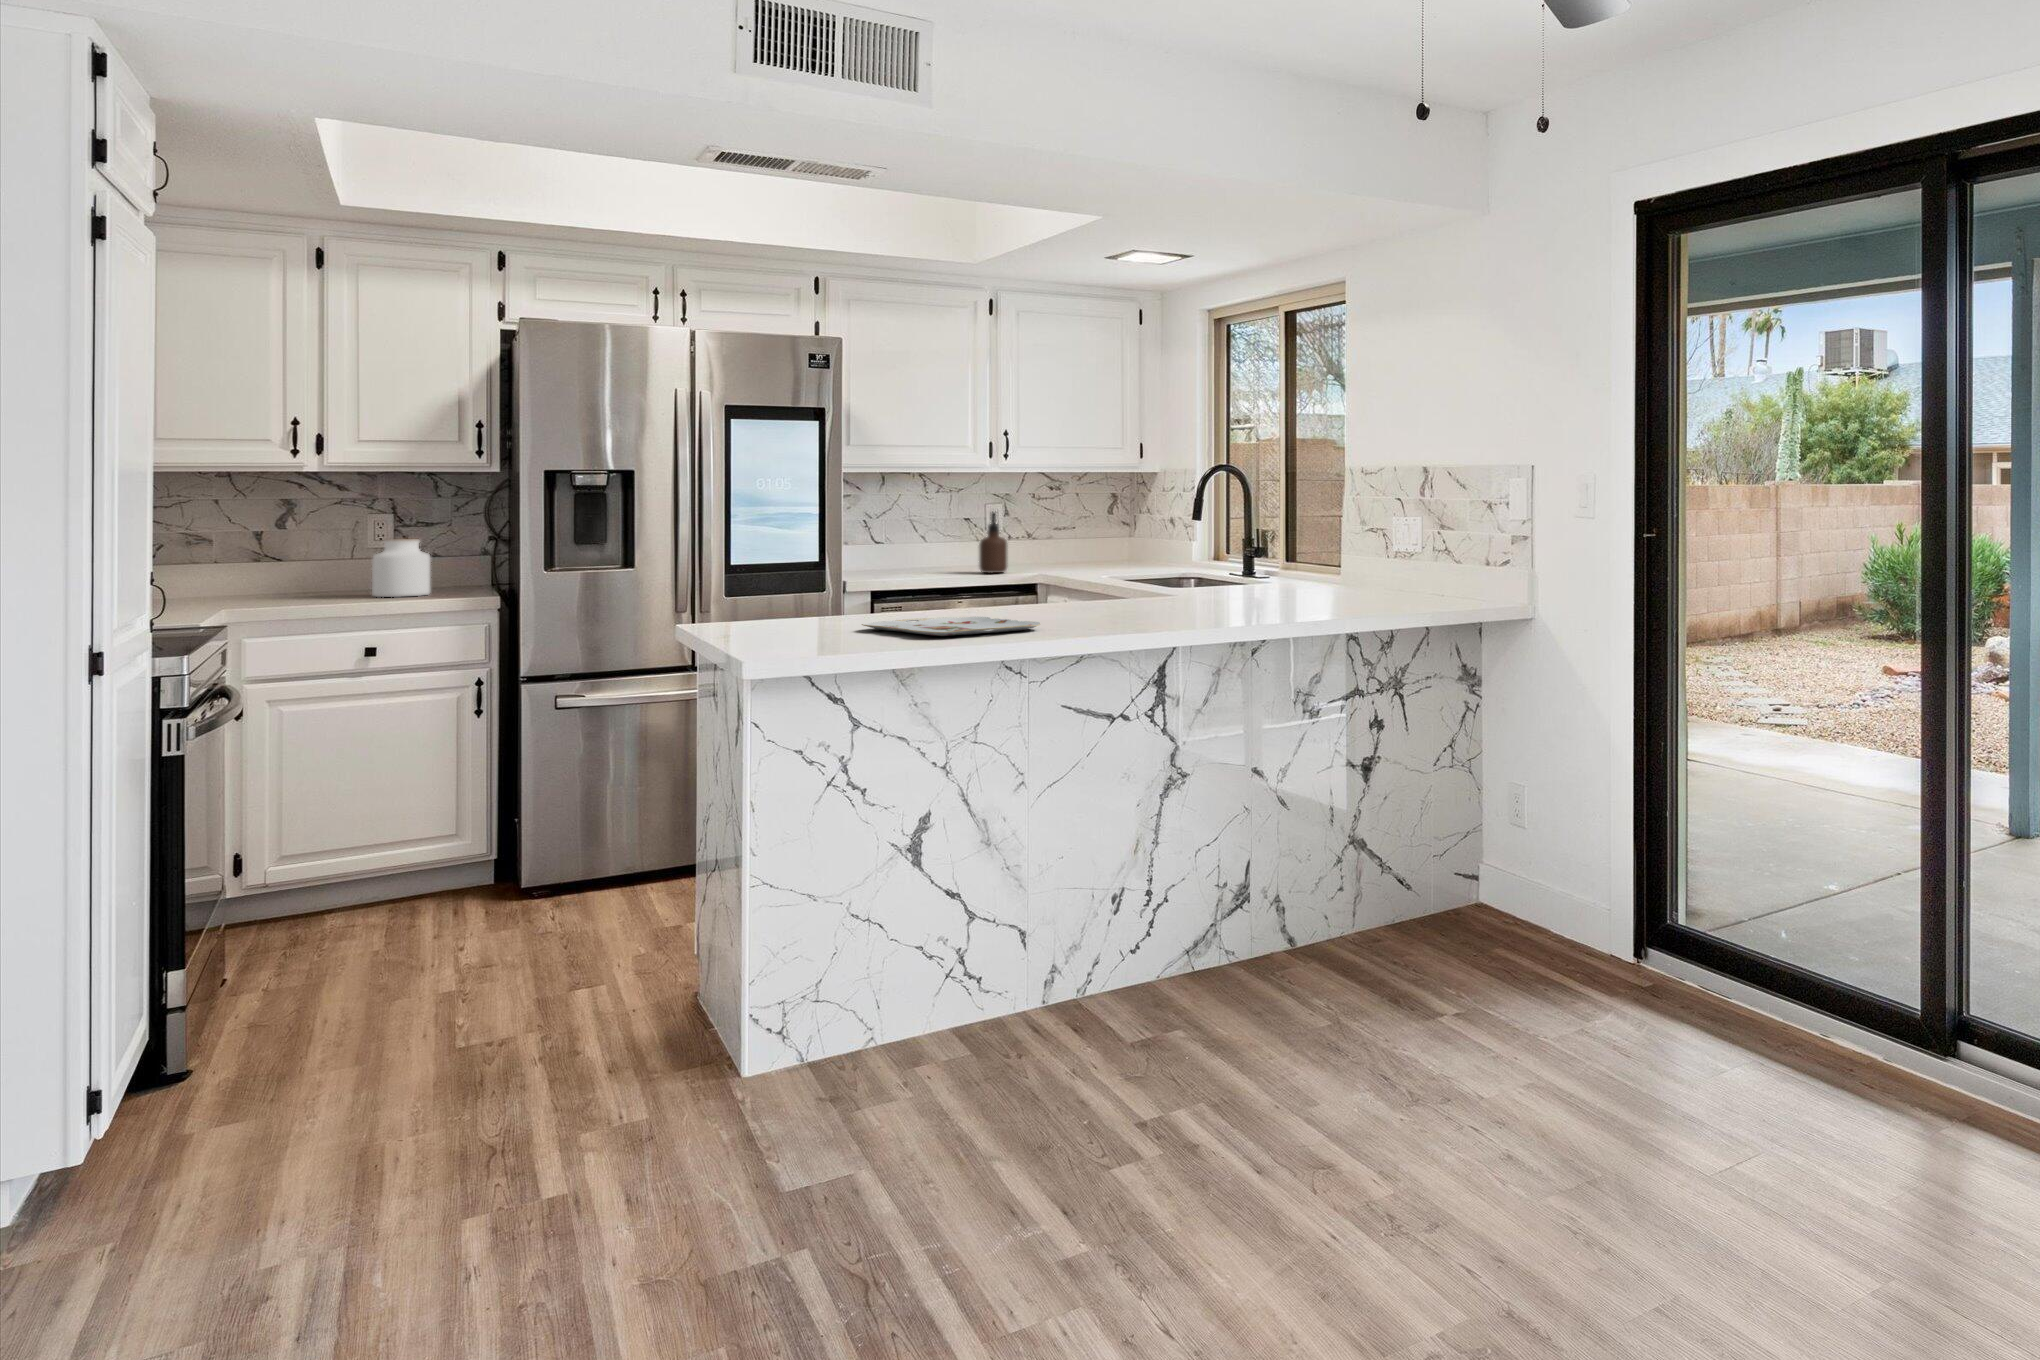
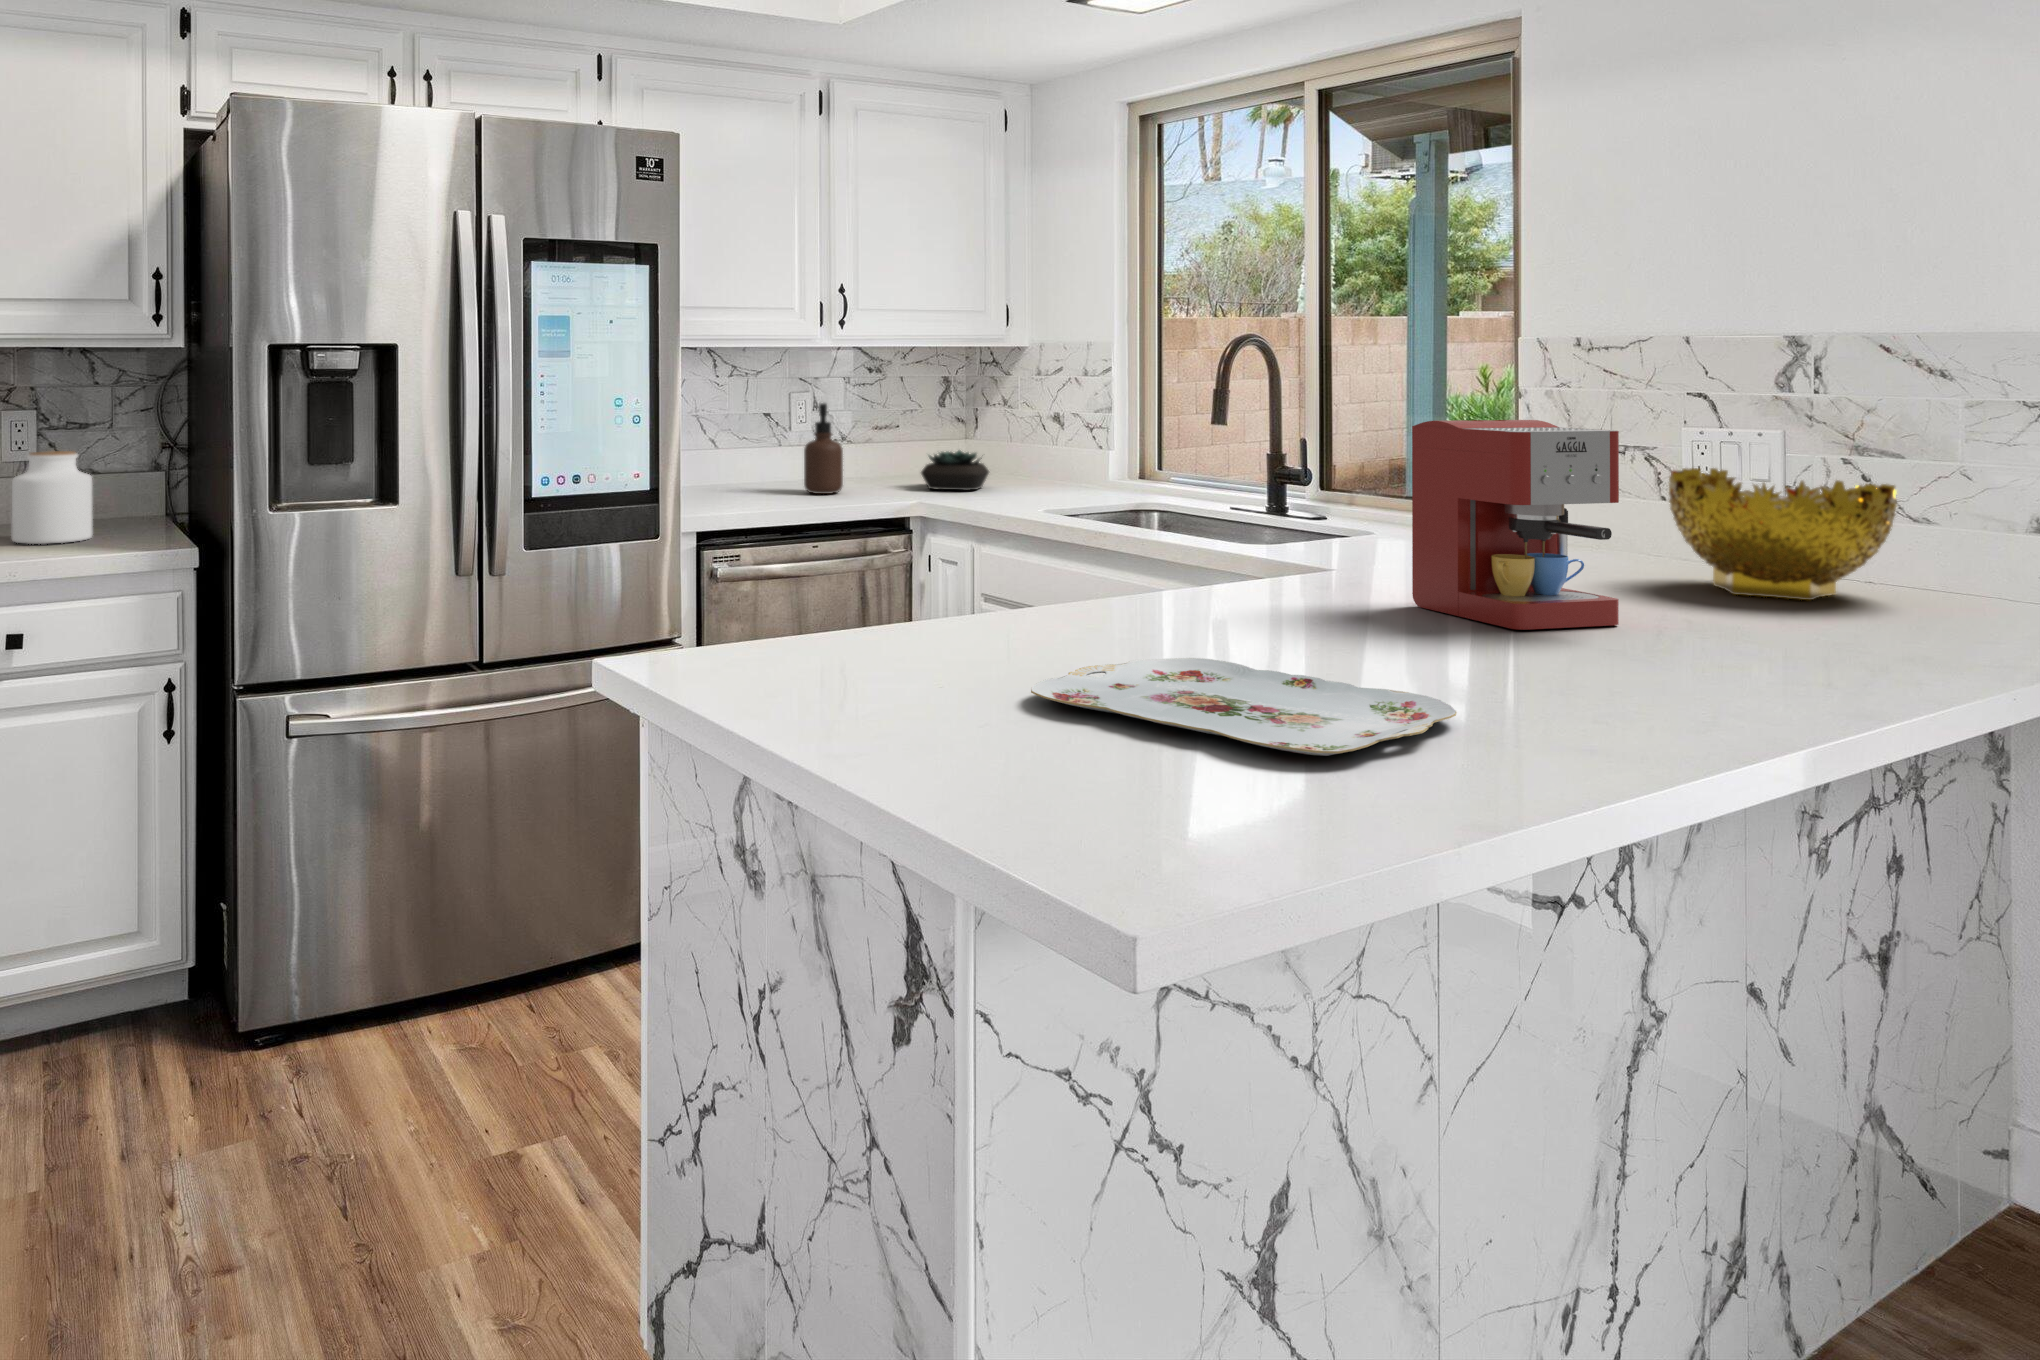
coffee maker: none [1169,509,1249,610] -> present [1412,420,1619,630]
decorative bowl: none [1334,537,1432,601] -> present [1669,468,1897,600]
succulent plant: none [1064,543,1117,570] -> present [921,450,989,490]

